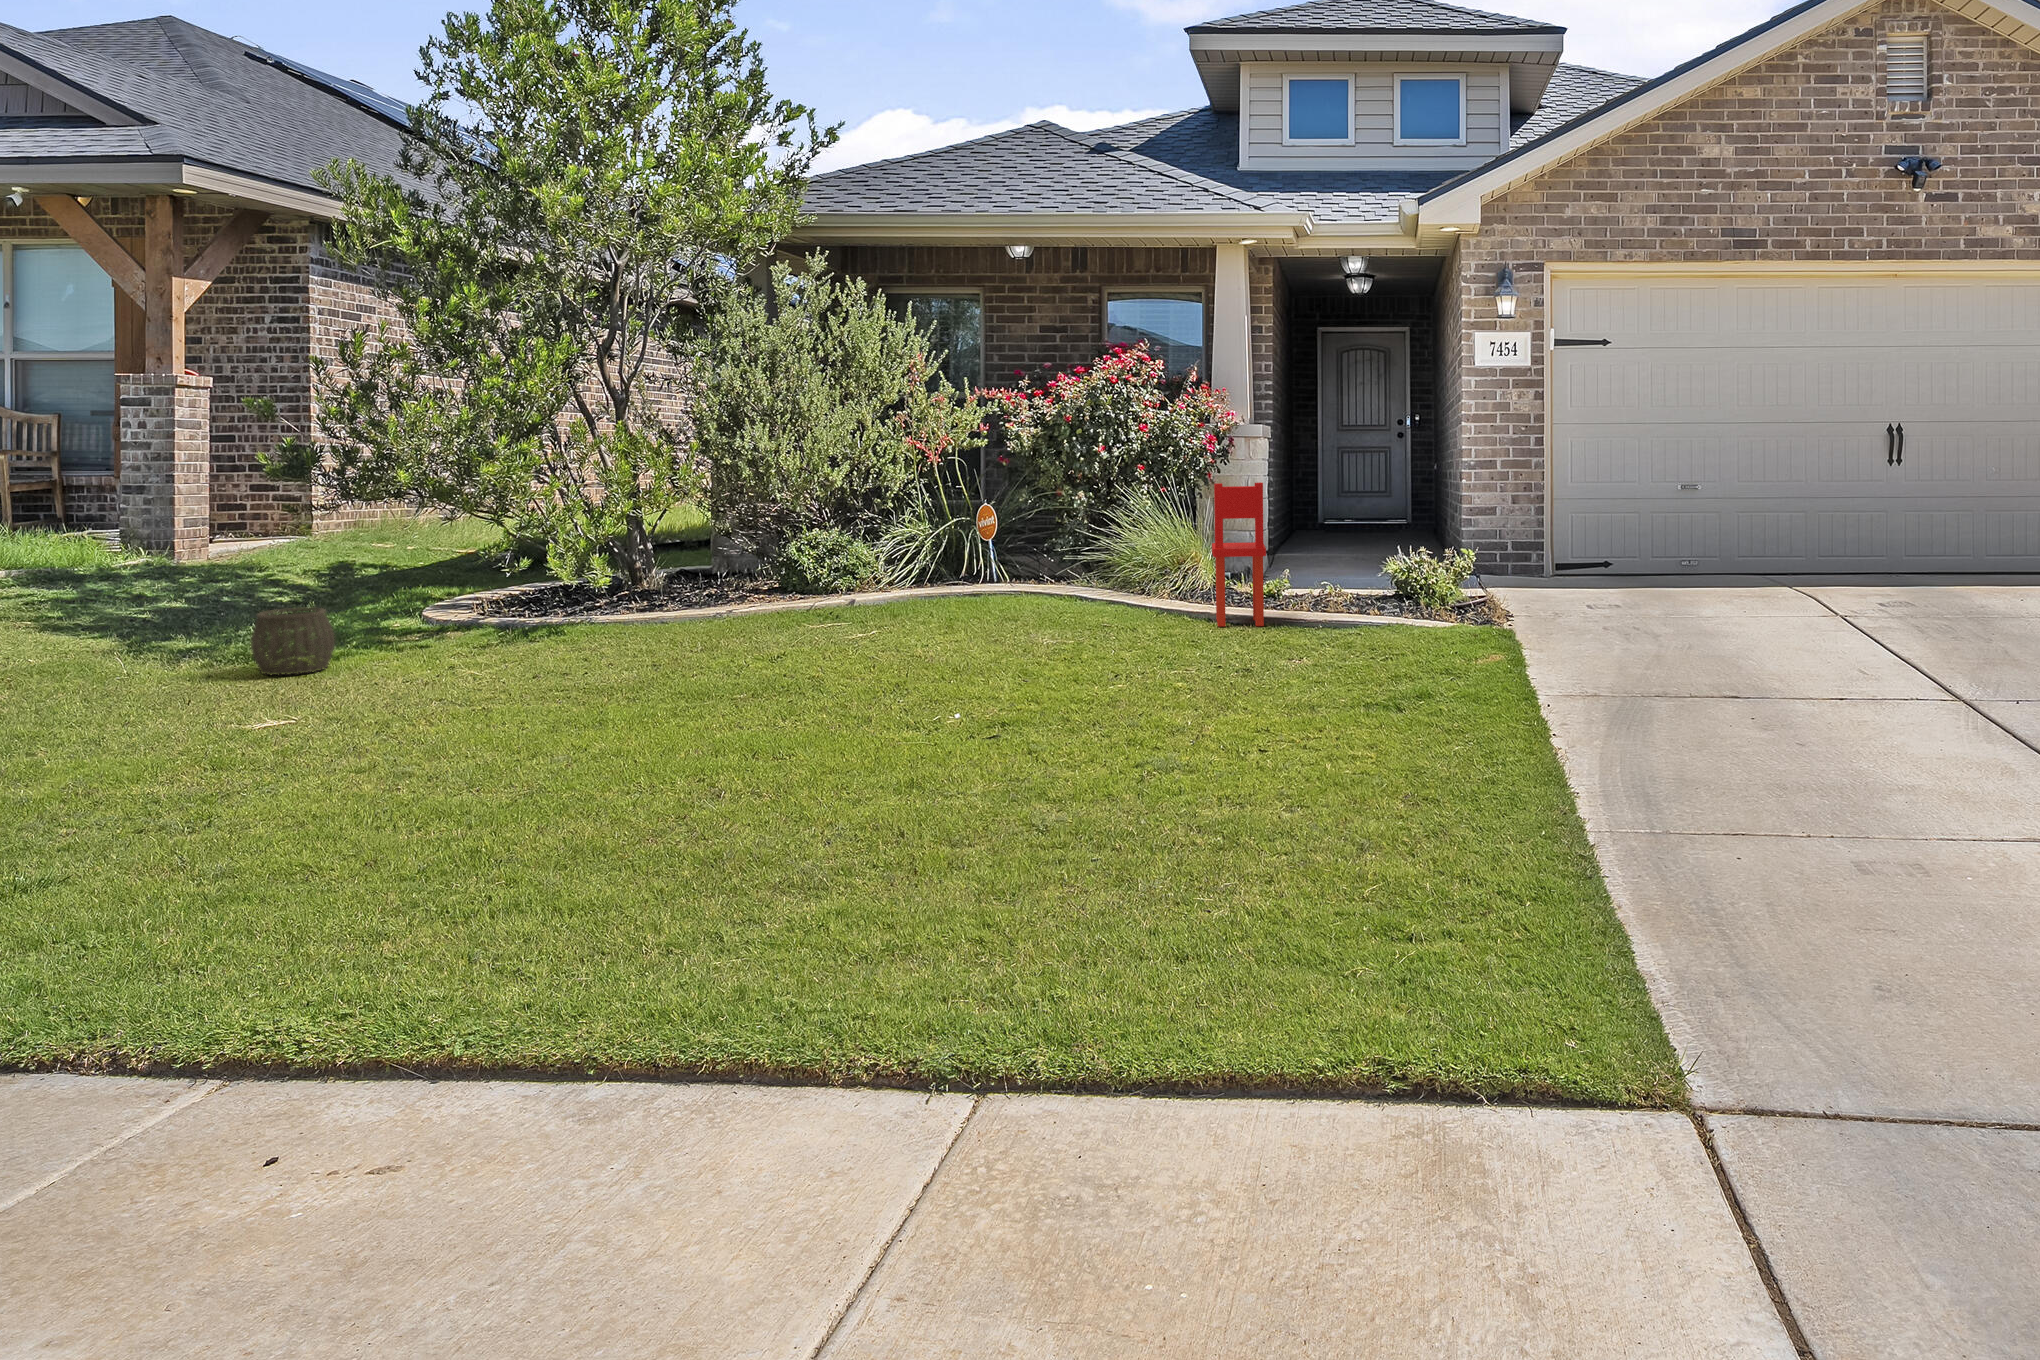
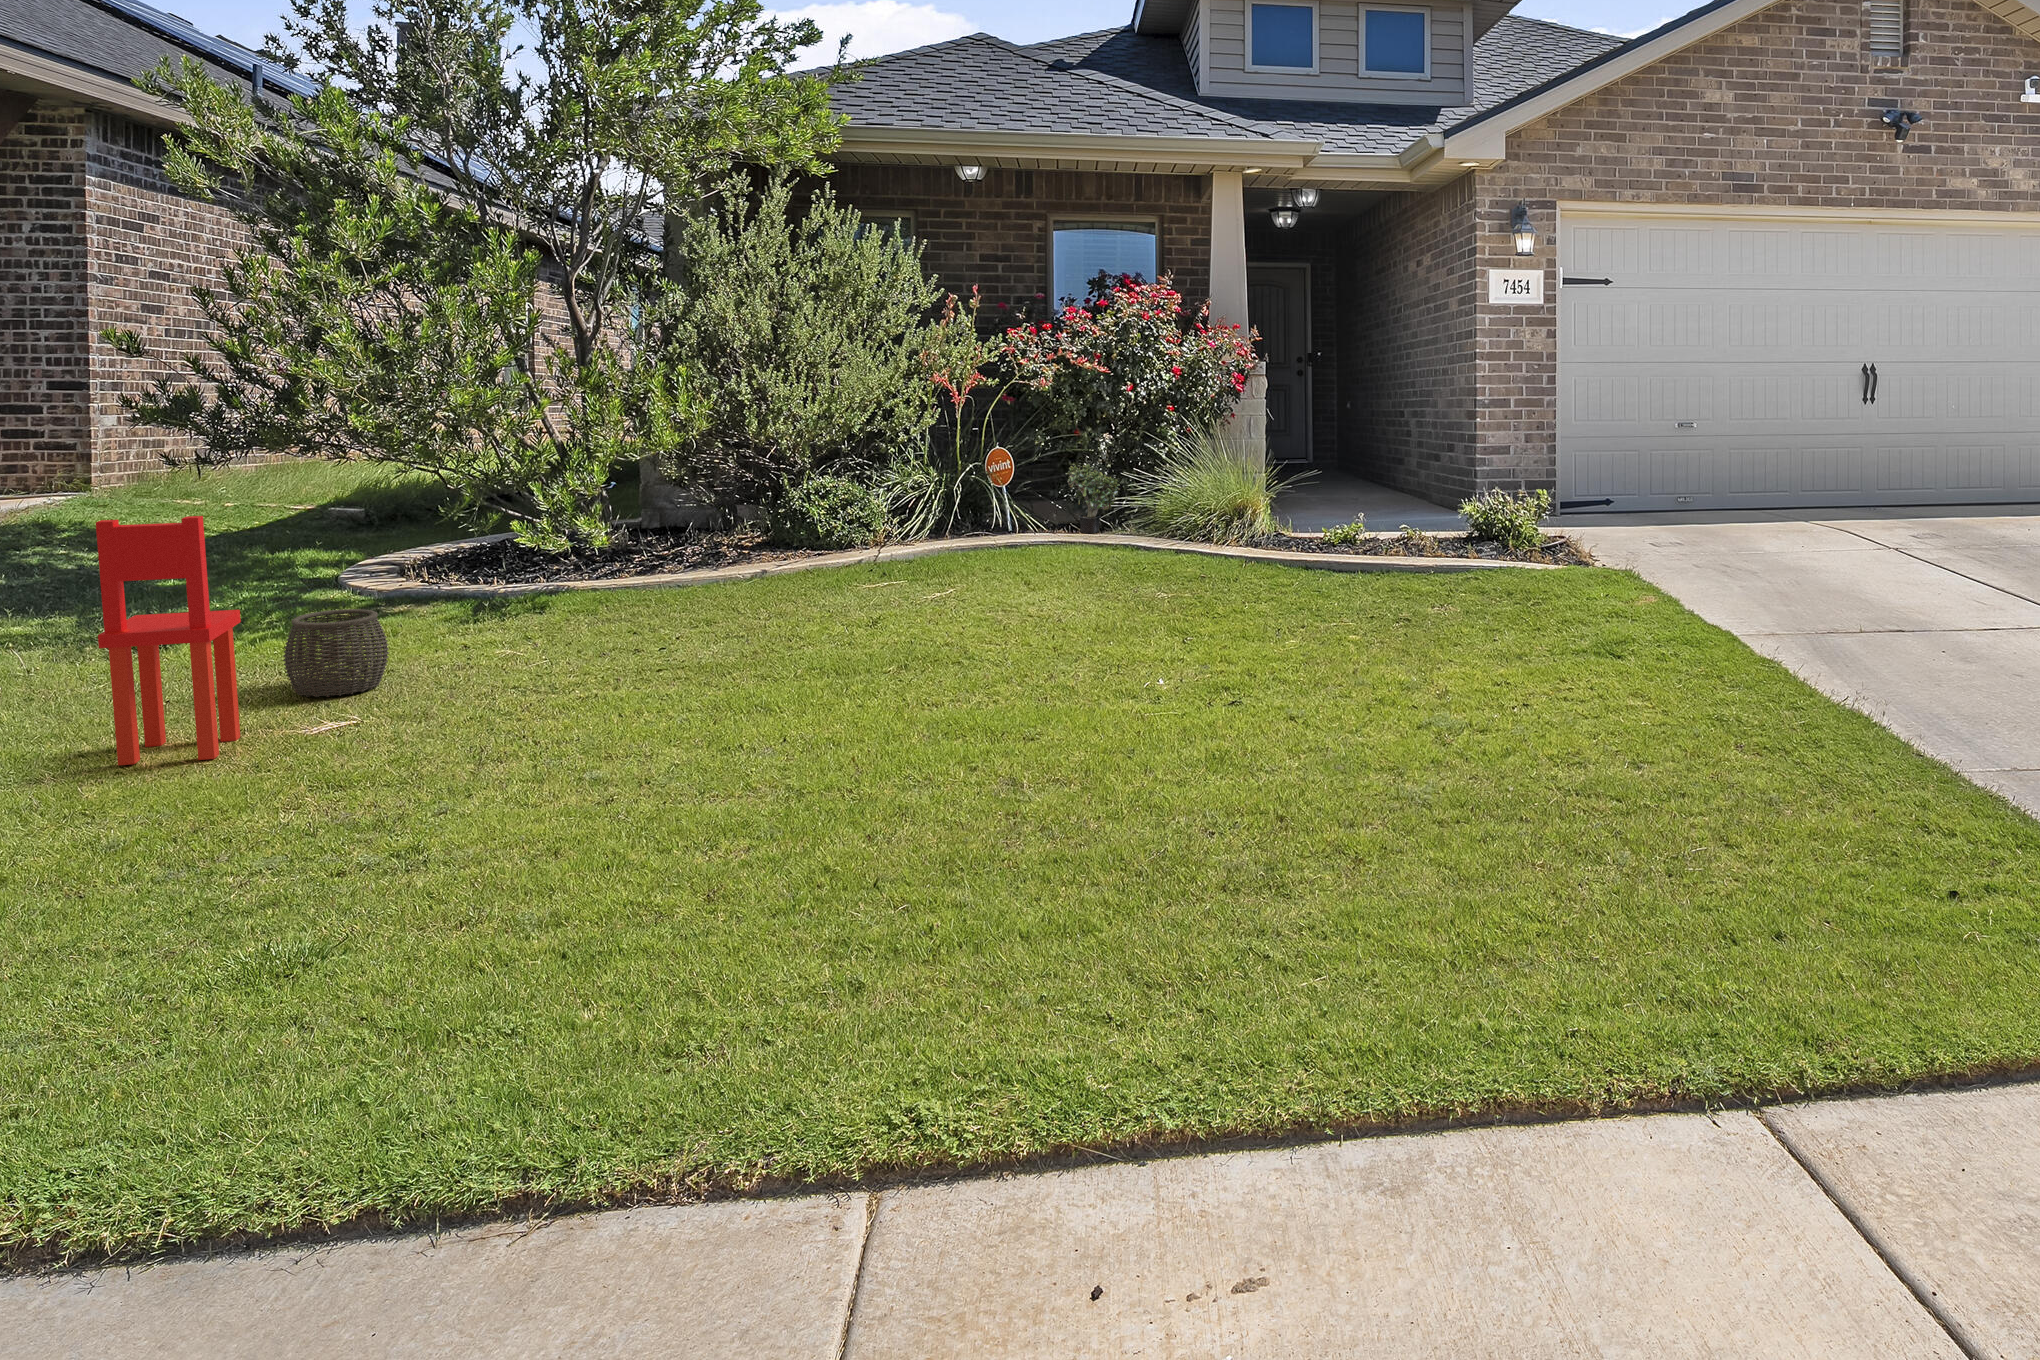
chair: present [1212,482,1266,626] -> present [96,516,241,765]
potted plant: none [1027,515,1079,578] -> present [1066,464,1120,533]

